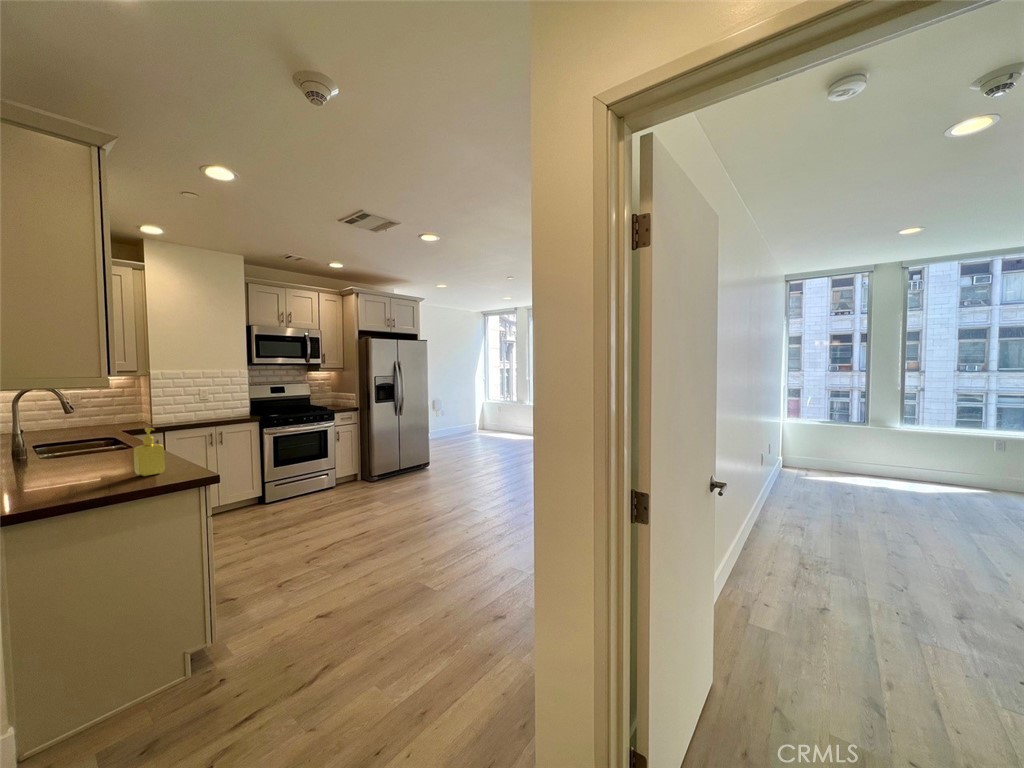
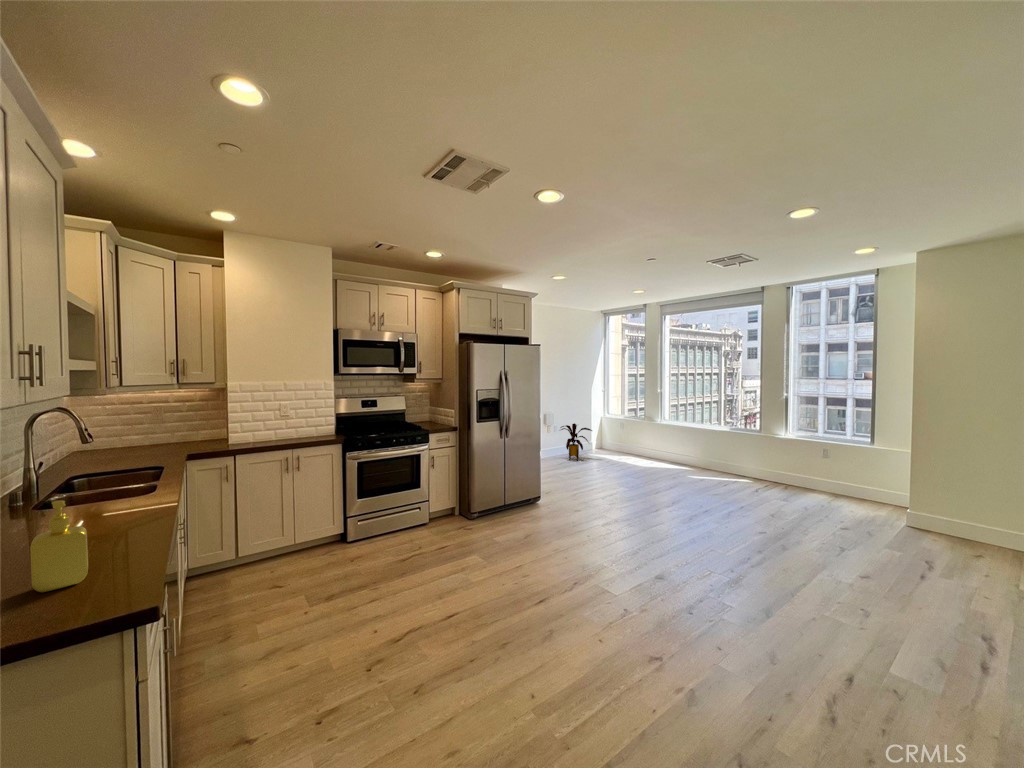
house plant: none [446,407,475,438] -> present [561,423,592,461]

